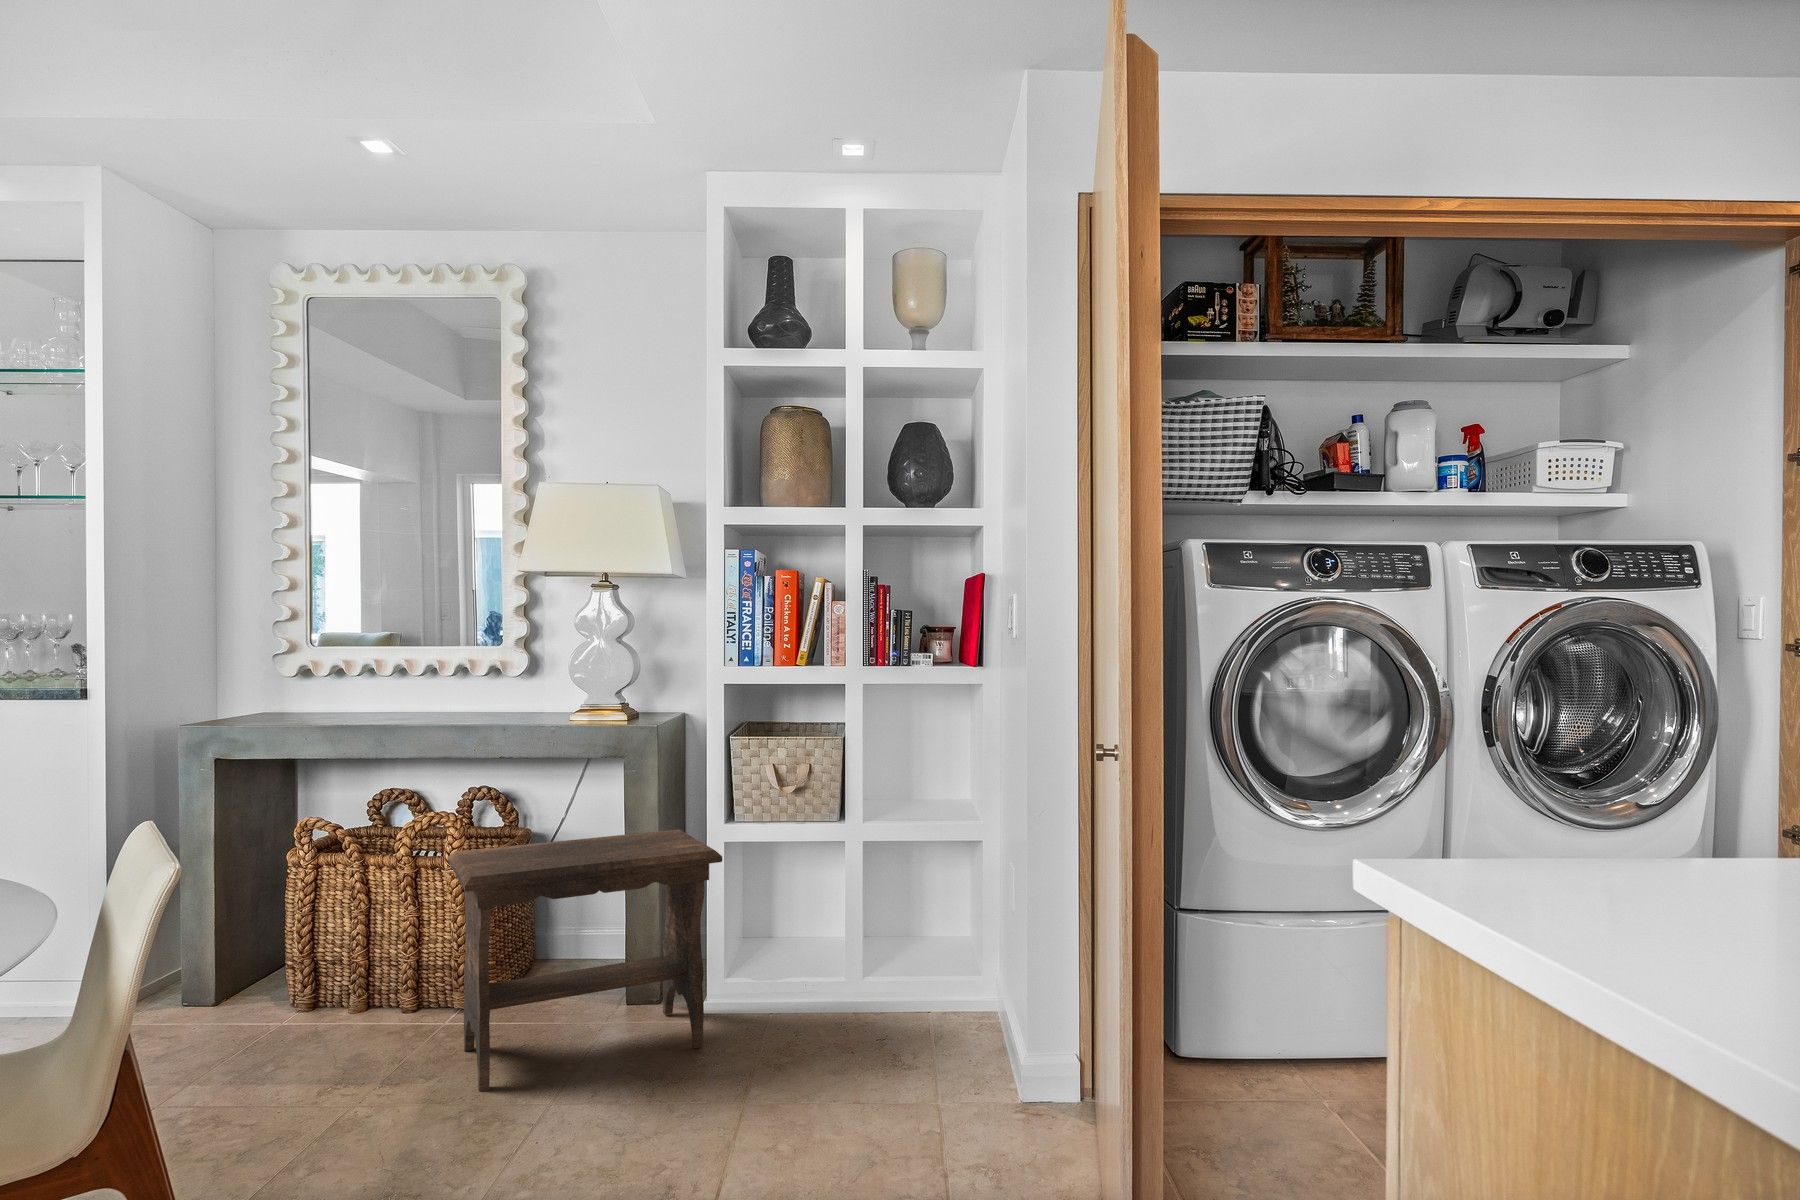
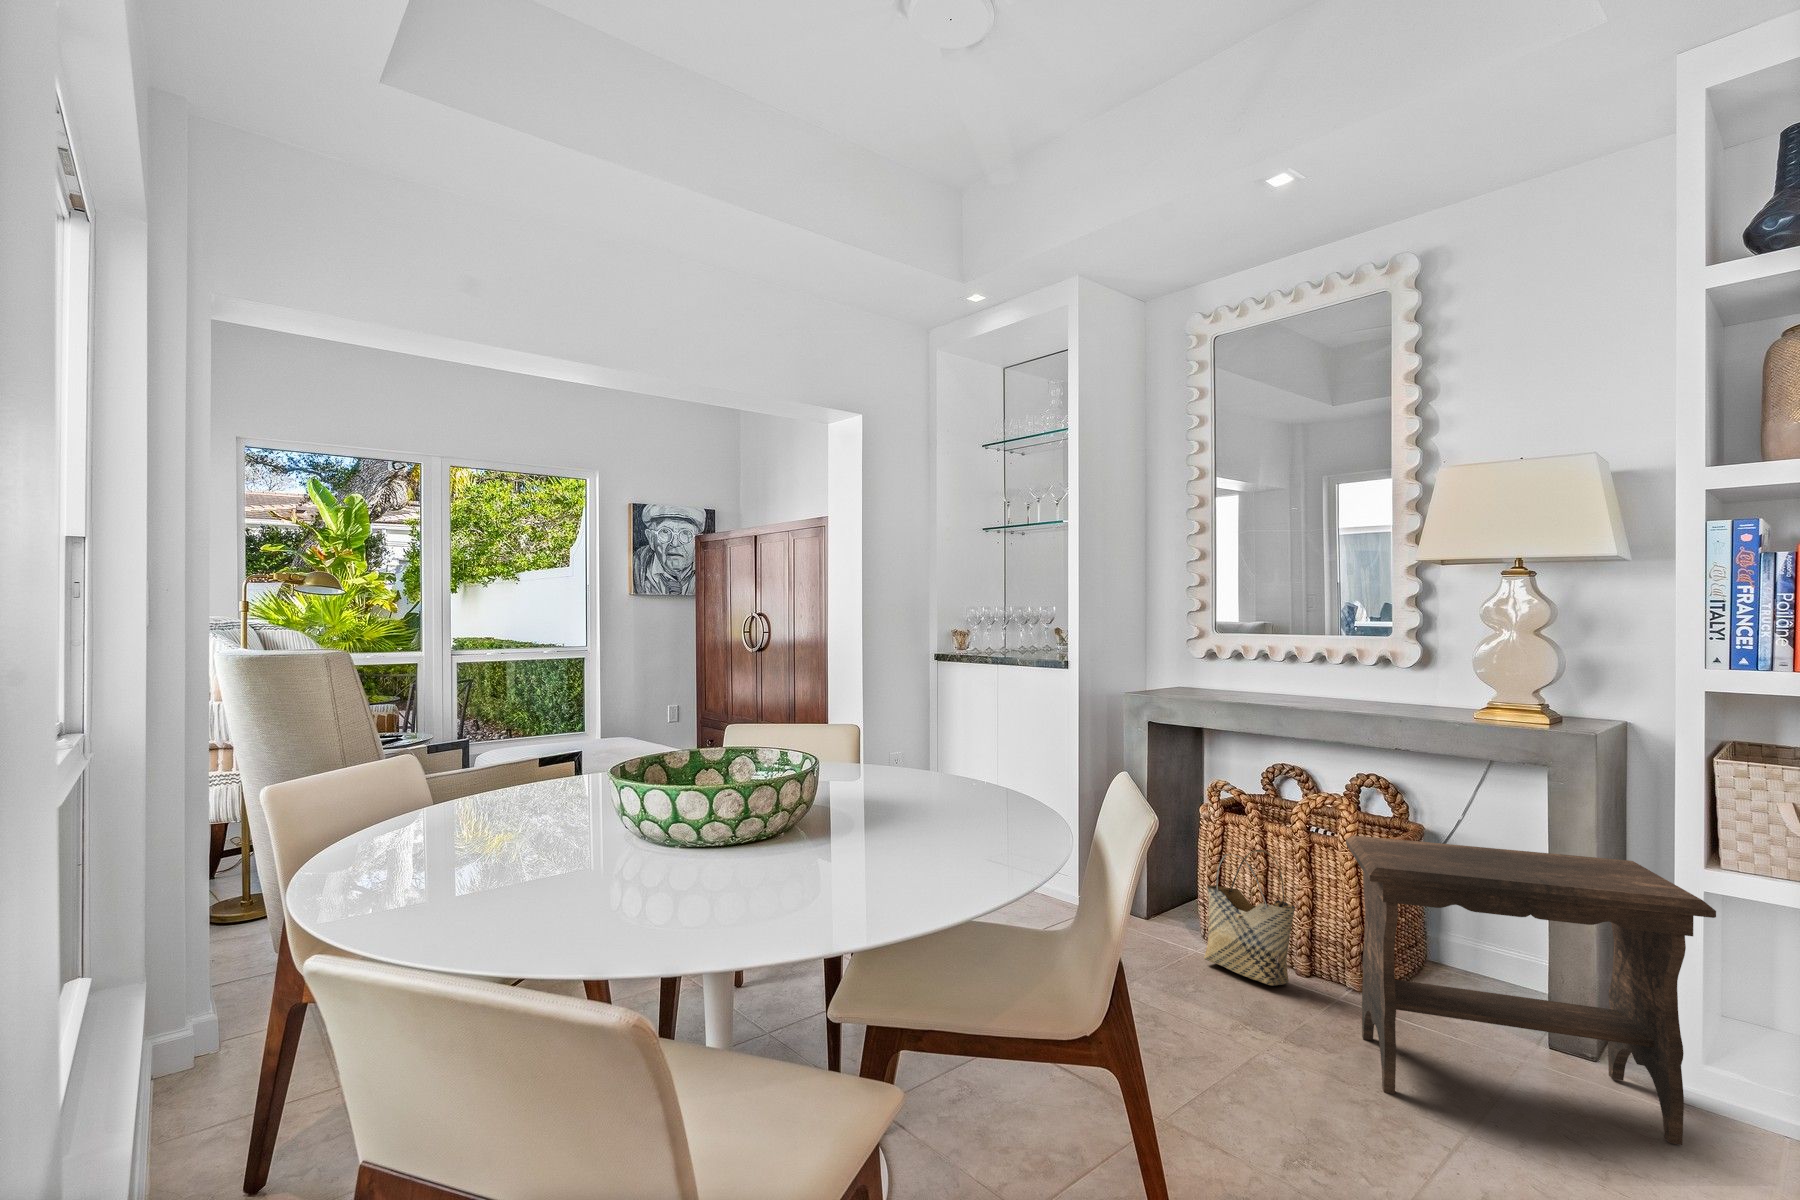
woven basket: none [295,887,400,1031] -> present [1204,850,1295,986]

